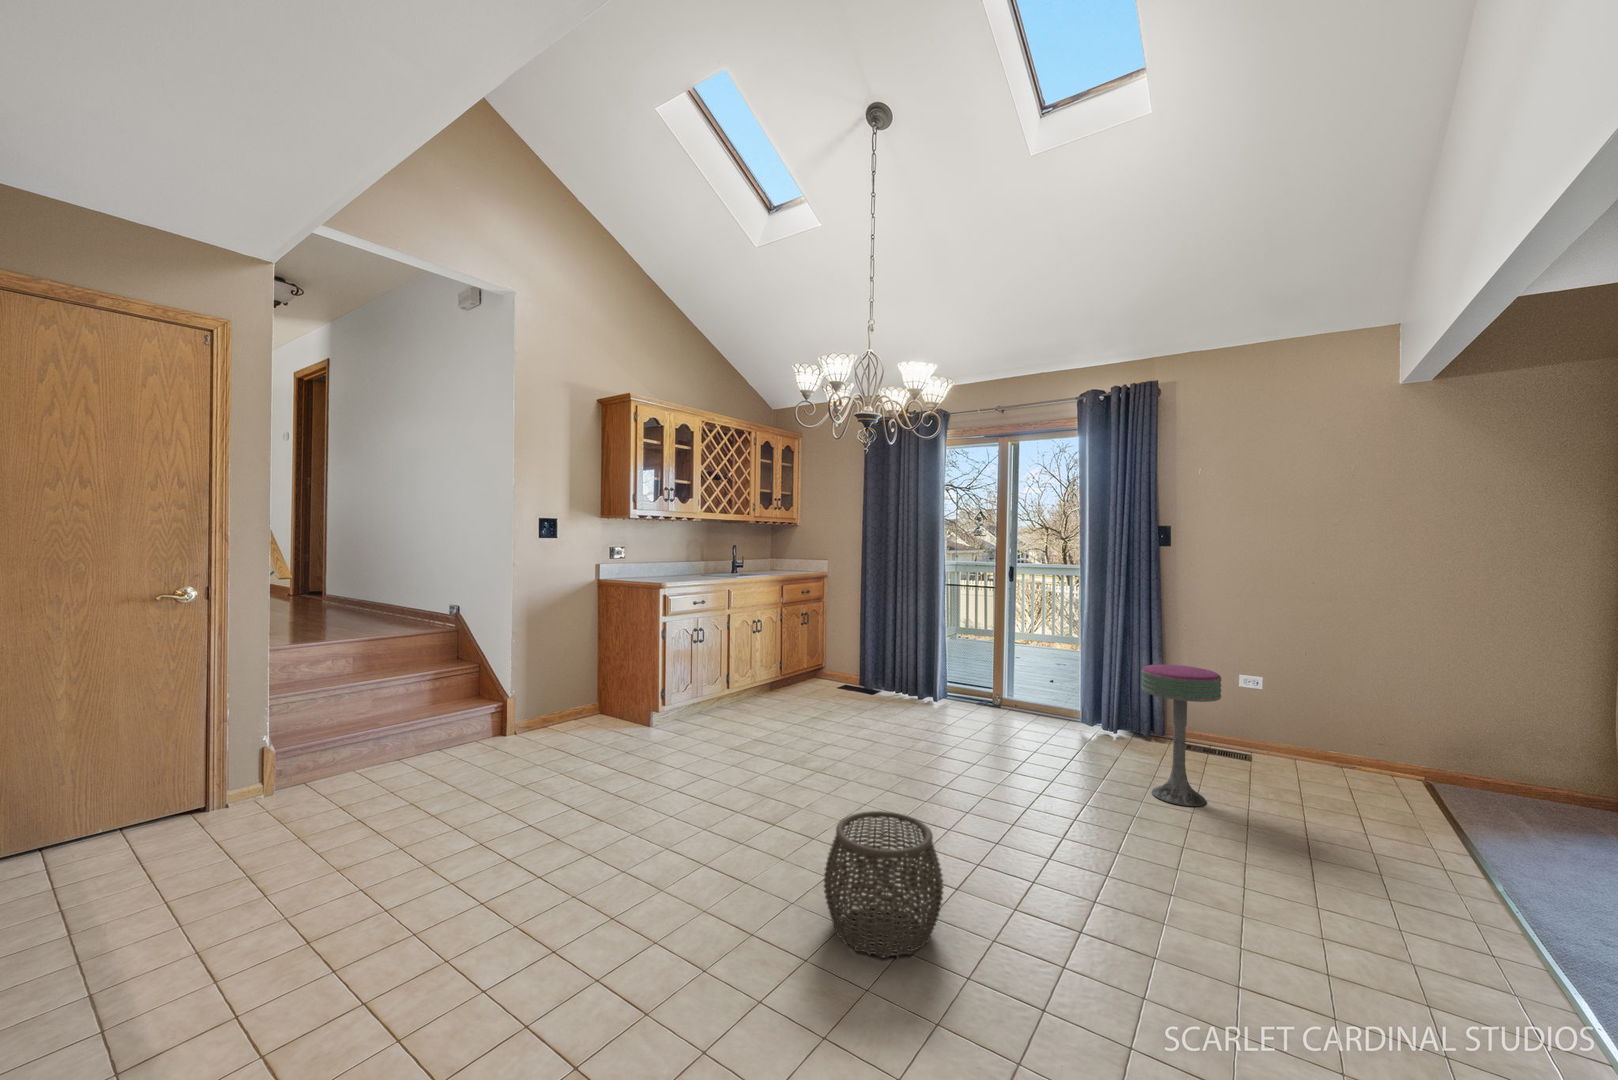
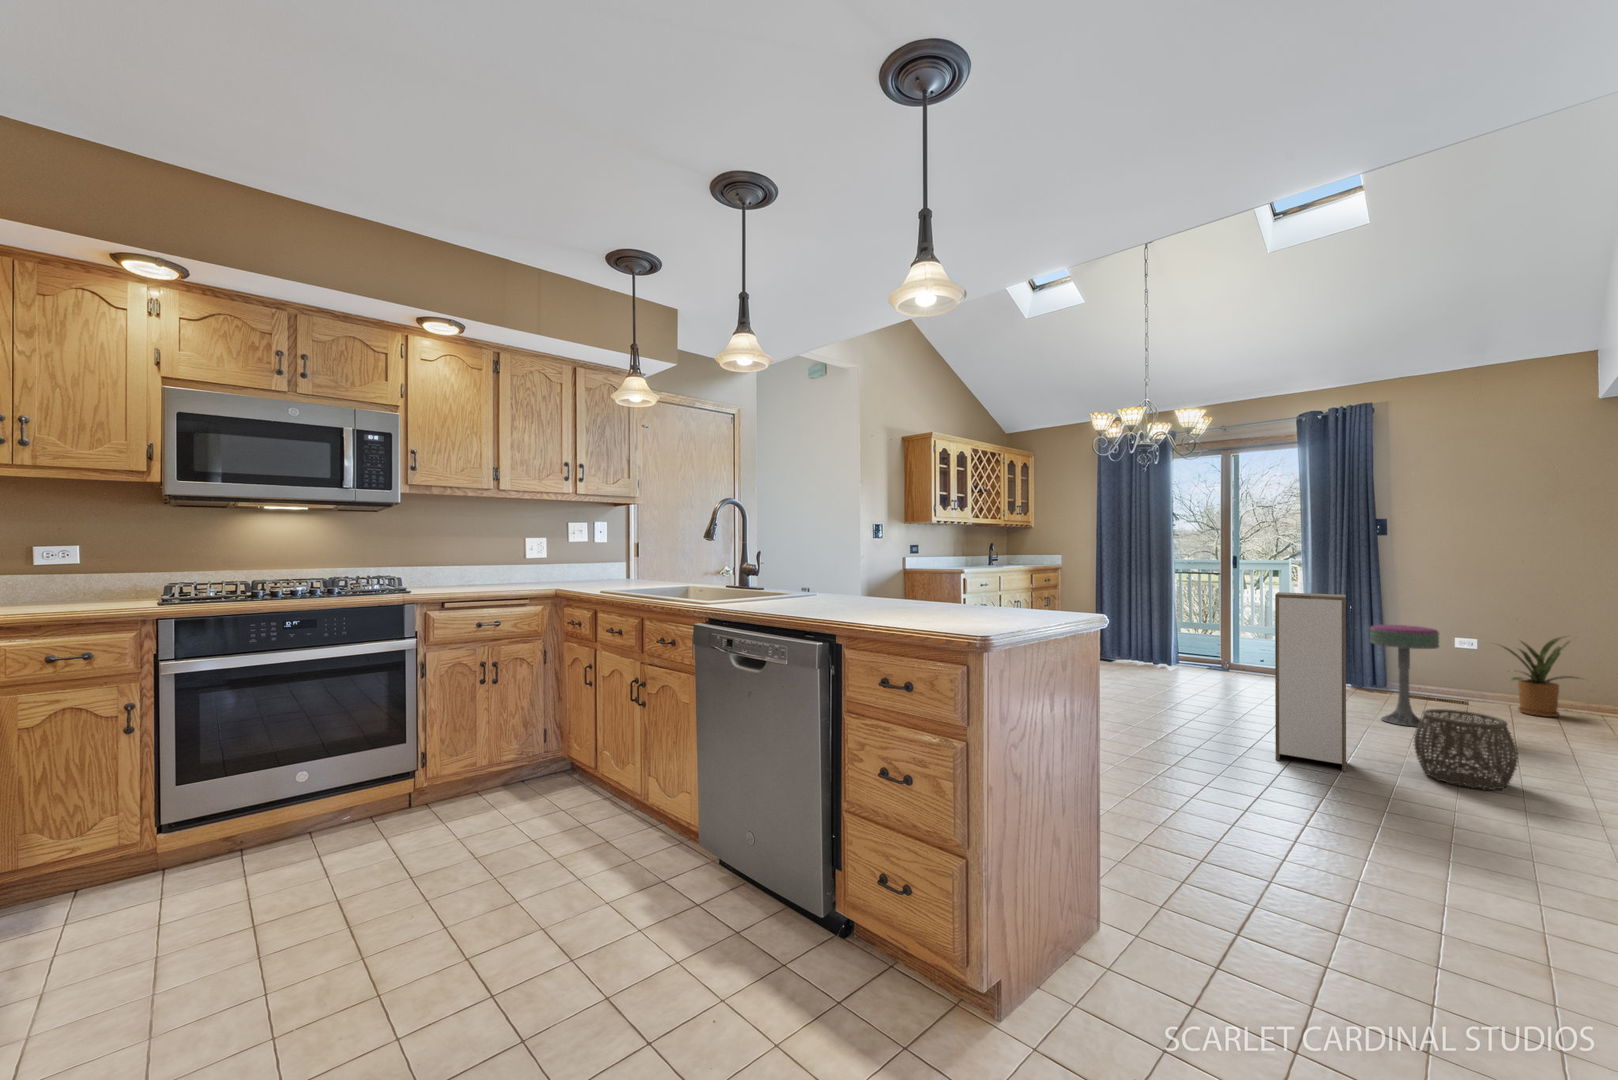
storage cabinet: none [989,632,1095,931] -> present [1275,592,1346,772]
house plant: none [1270,674,1381,777] -> present [1503,636,1578,717]
woven basket: present [824,811,944,958] -> present [1414,709,1518,790]

